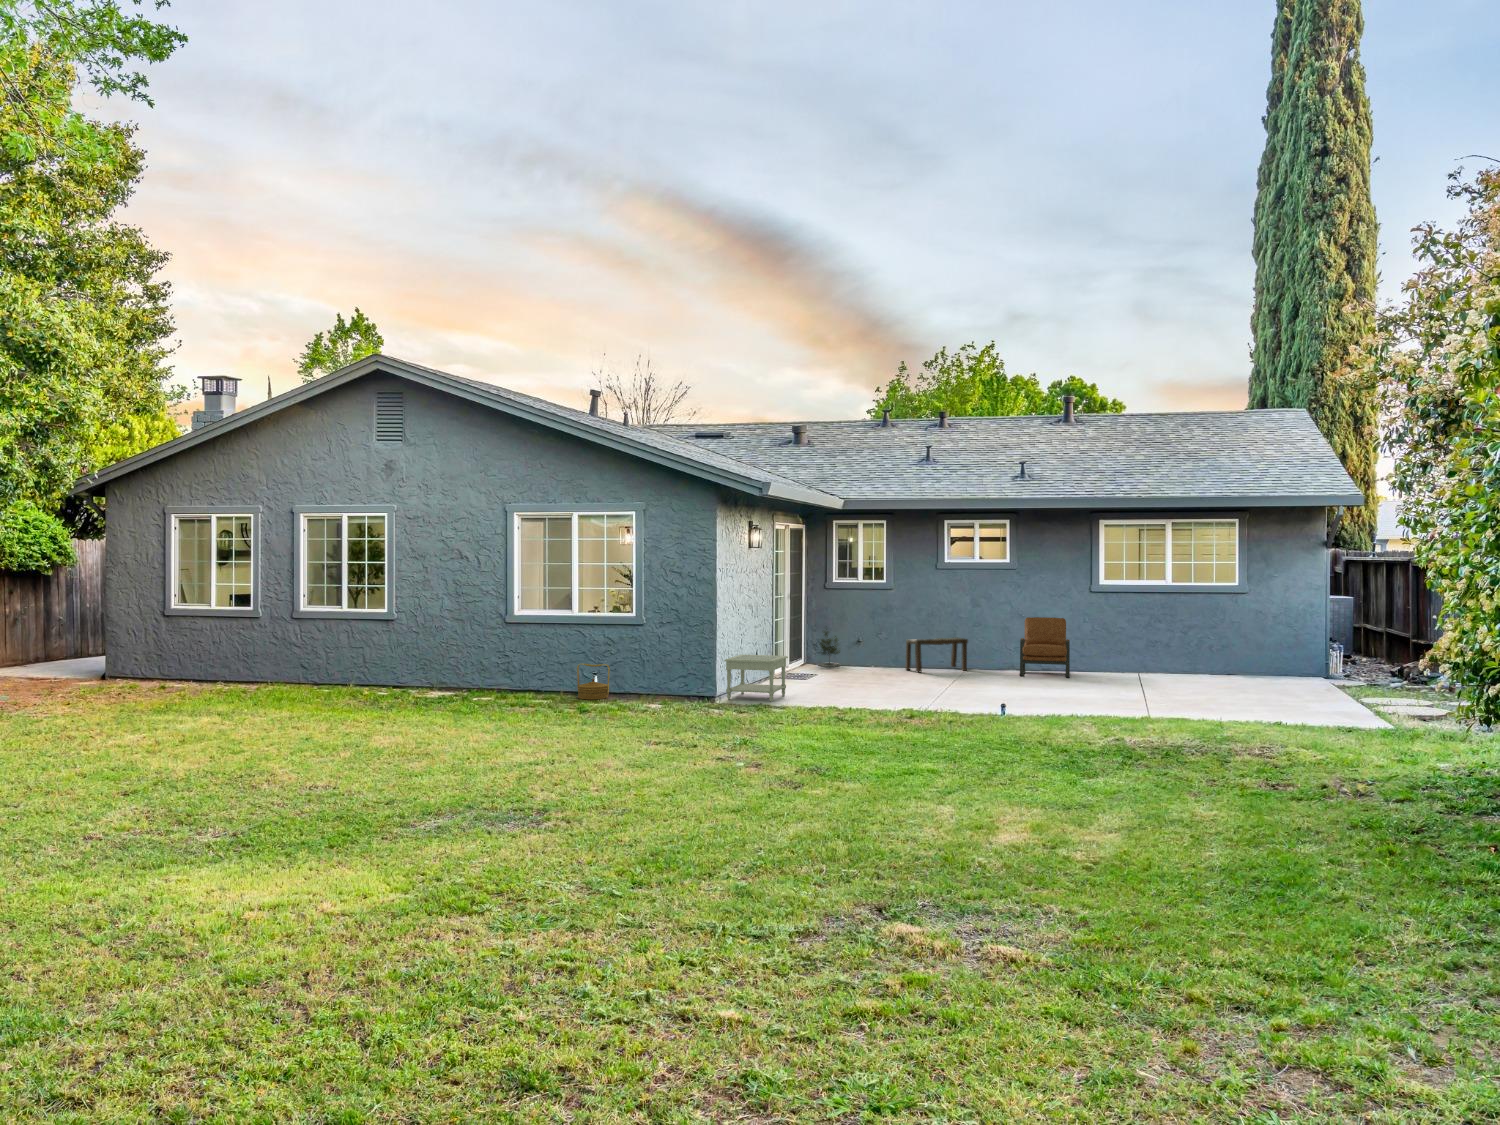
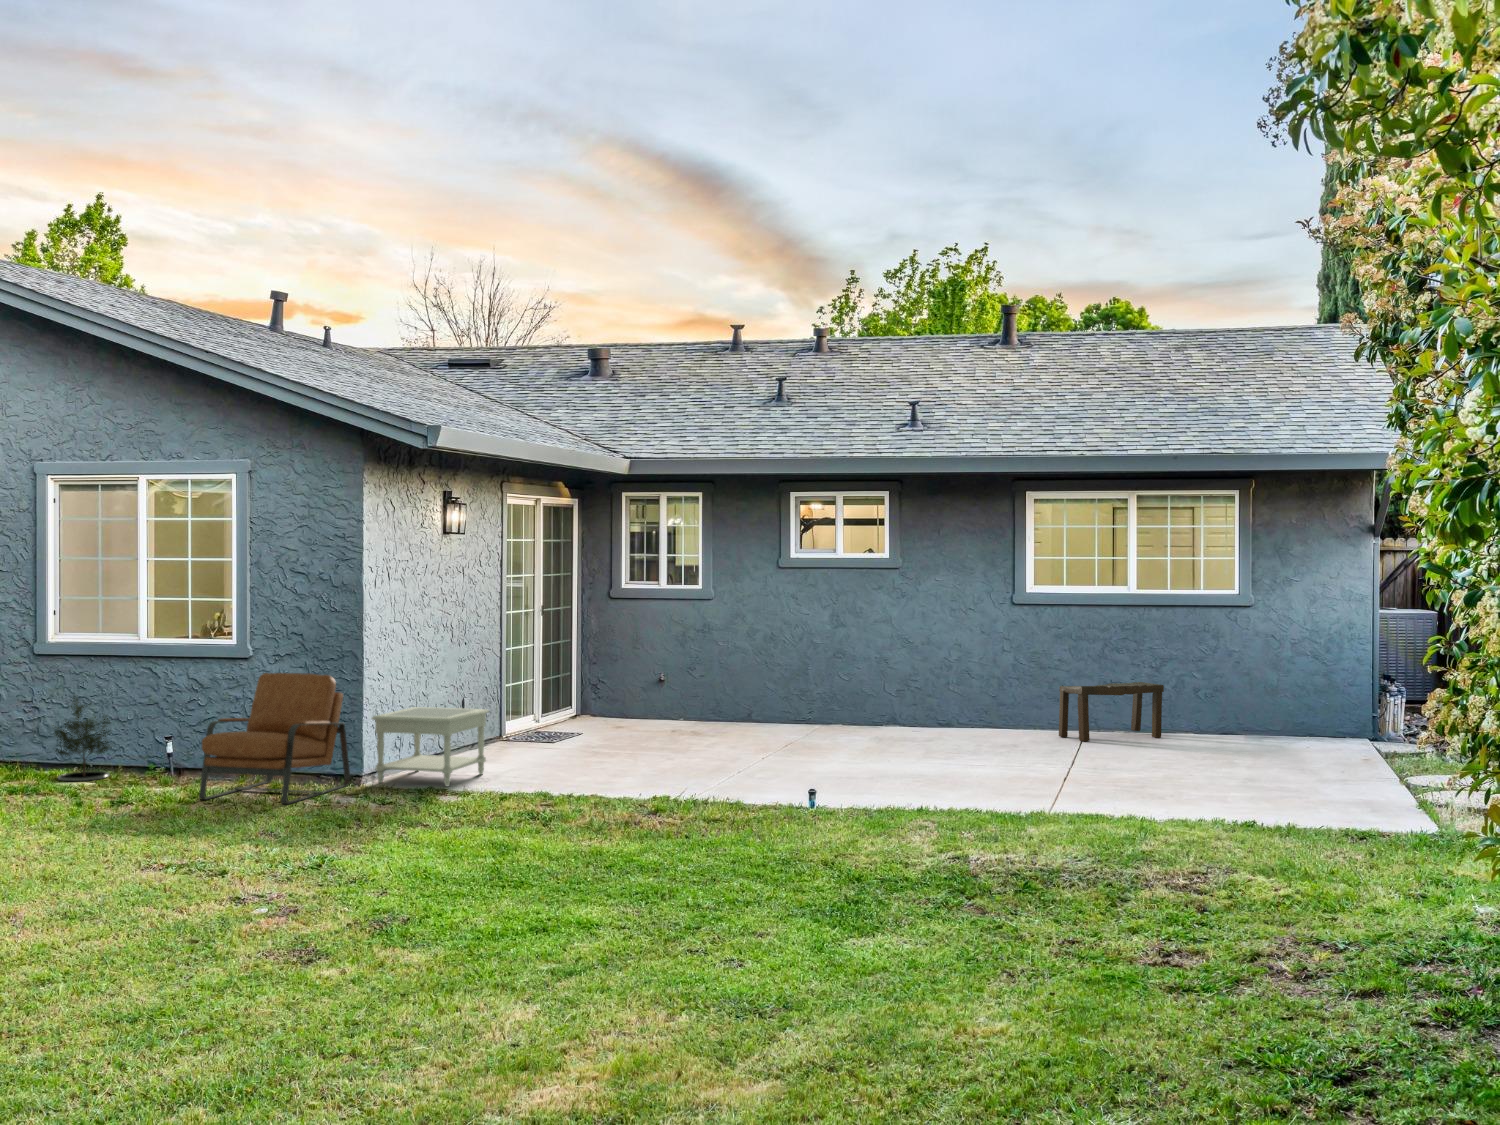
chair: present [1020,617,1070,678] -> present [199,673,350,804]
potted tree: present [819,631,840,667] -> present [53,698,110,781]
bench: present [905,637,968,673] -> present [1059,682,1164,742]
woven basket: present [577,664,610,699] -> none [129,724,186,784]

